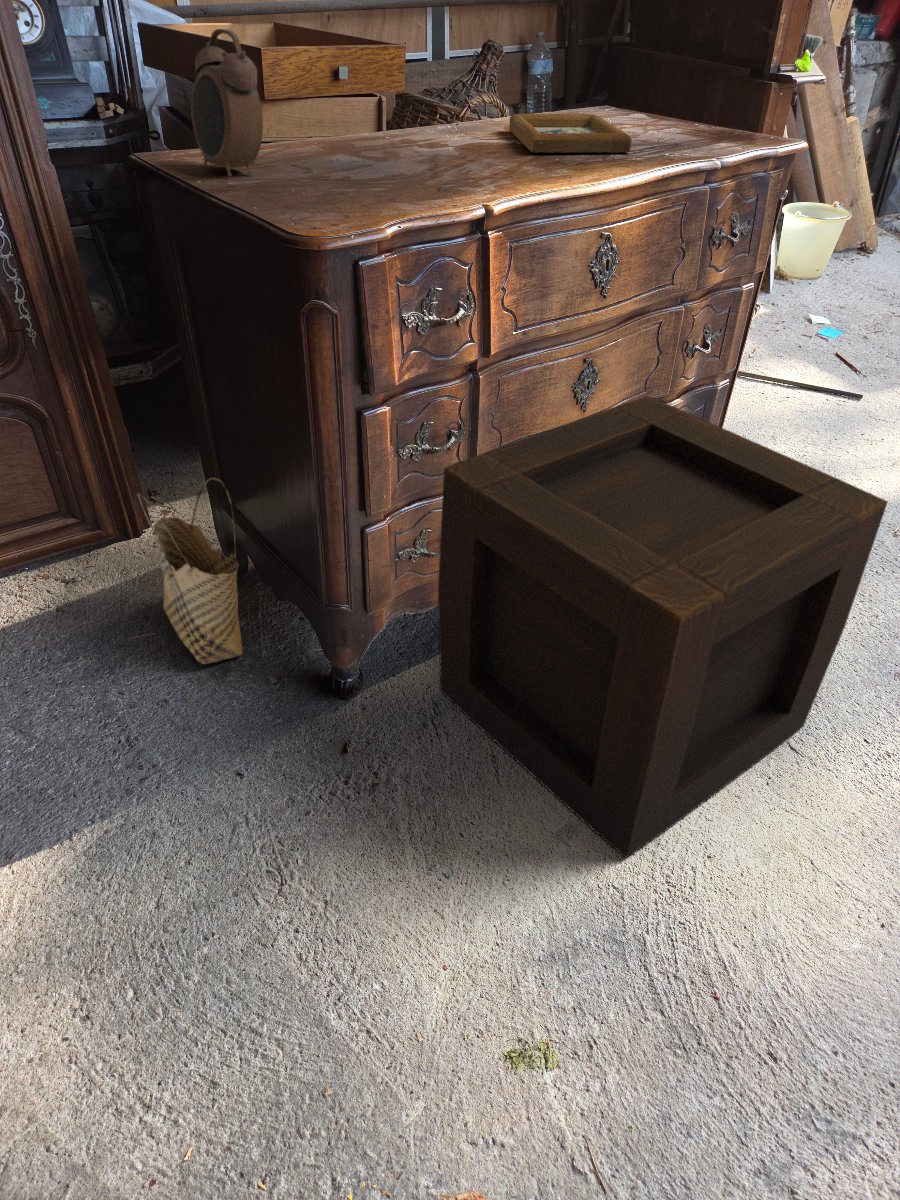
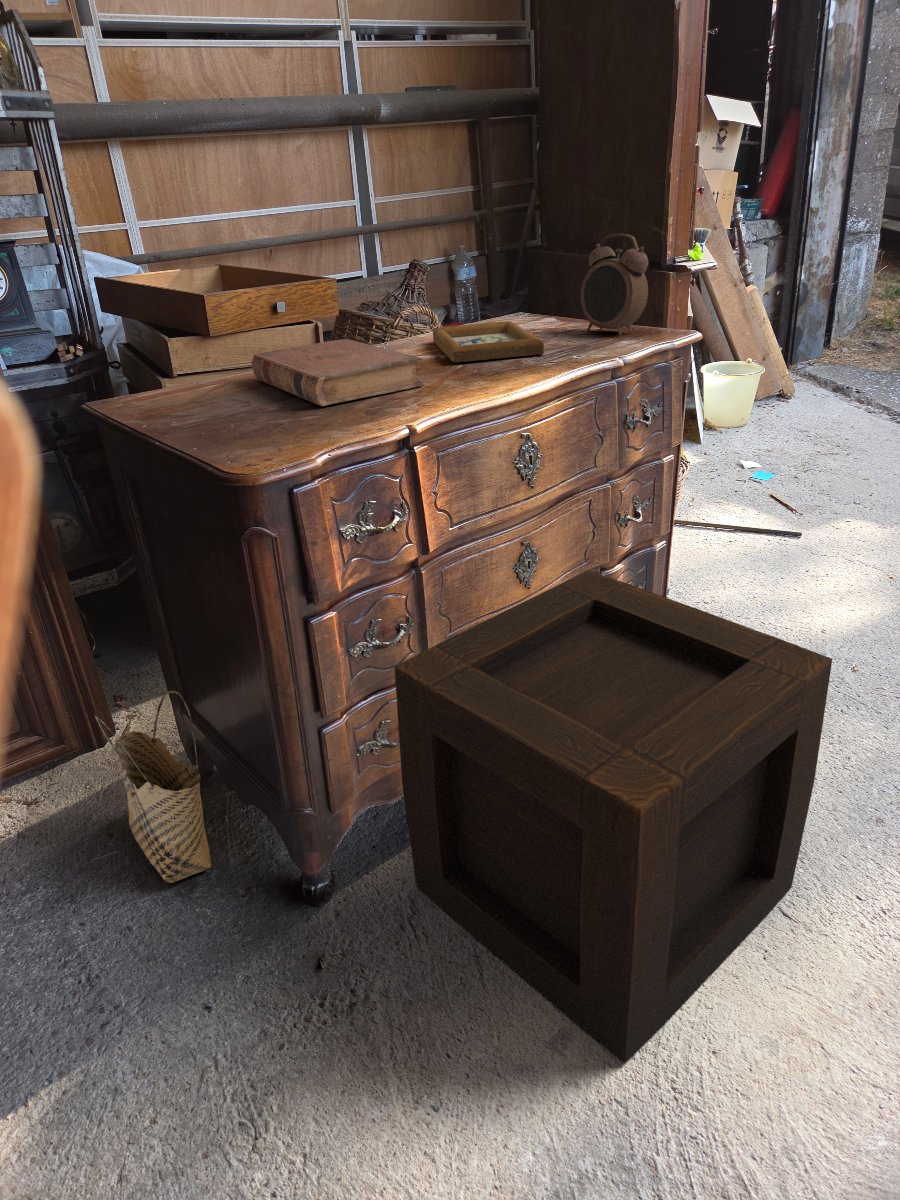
alarm clock: present [191,29,263,177] -> present [580,234,648,335]
book: none [316,115,502,183] -> present [252,339,424,406]

